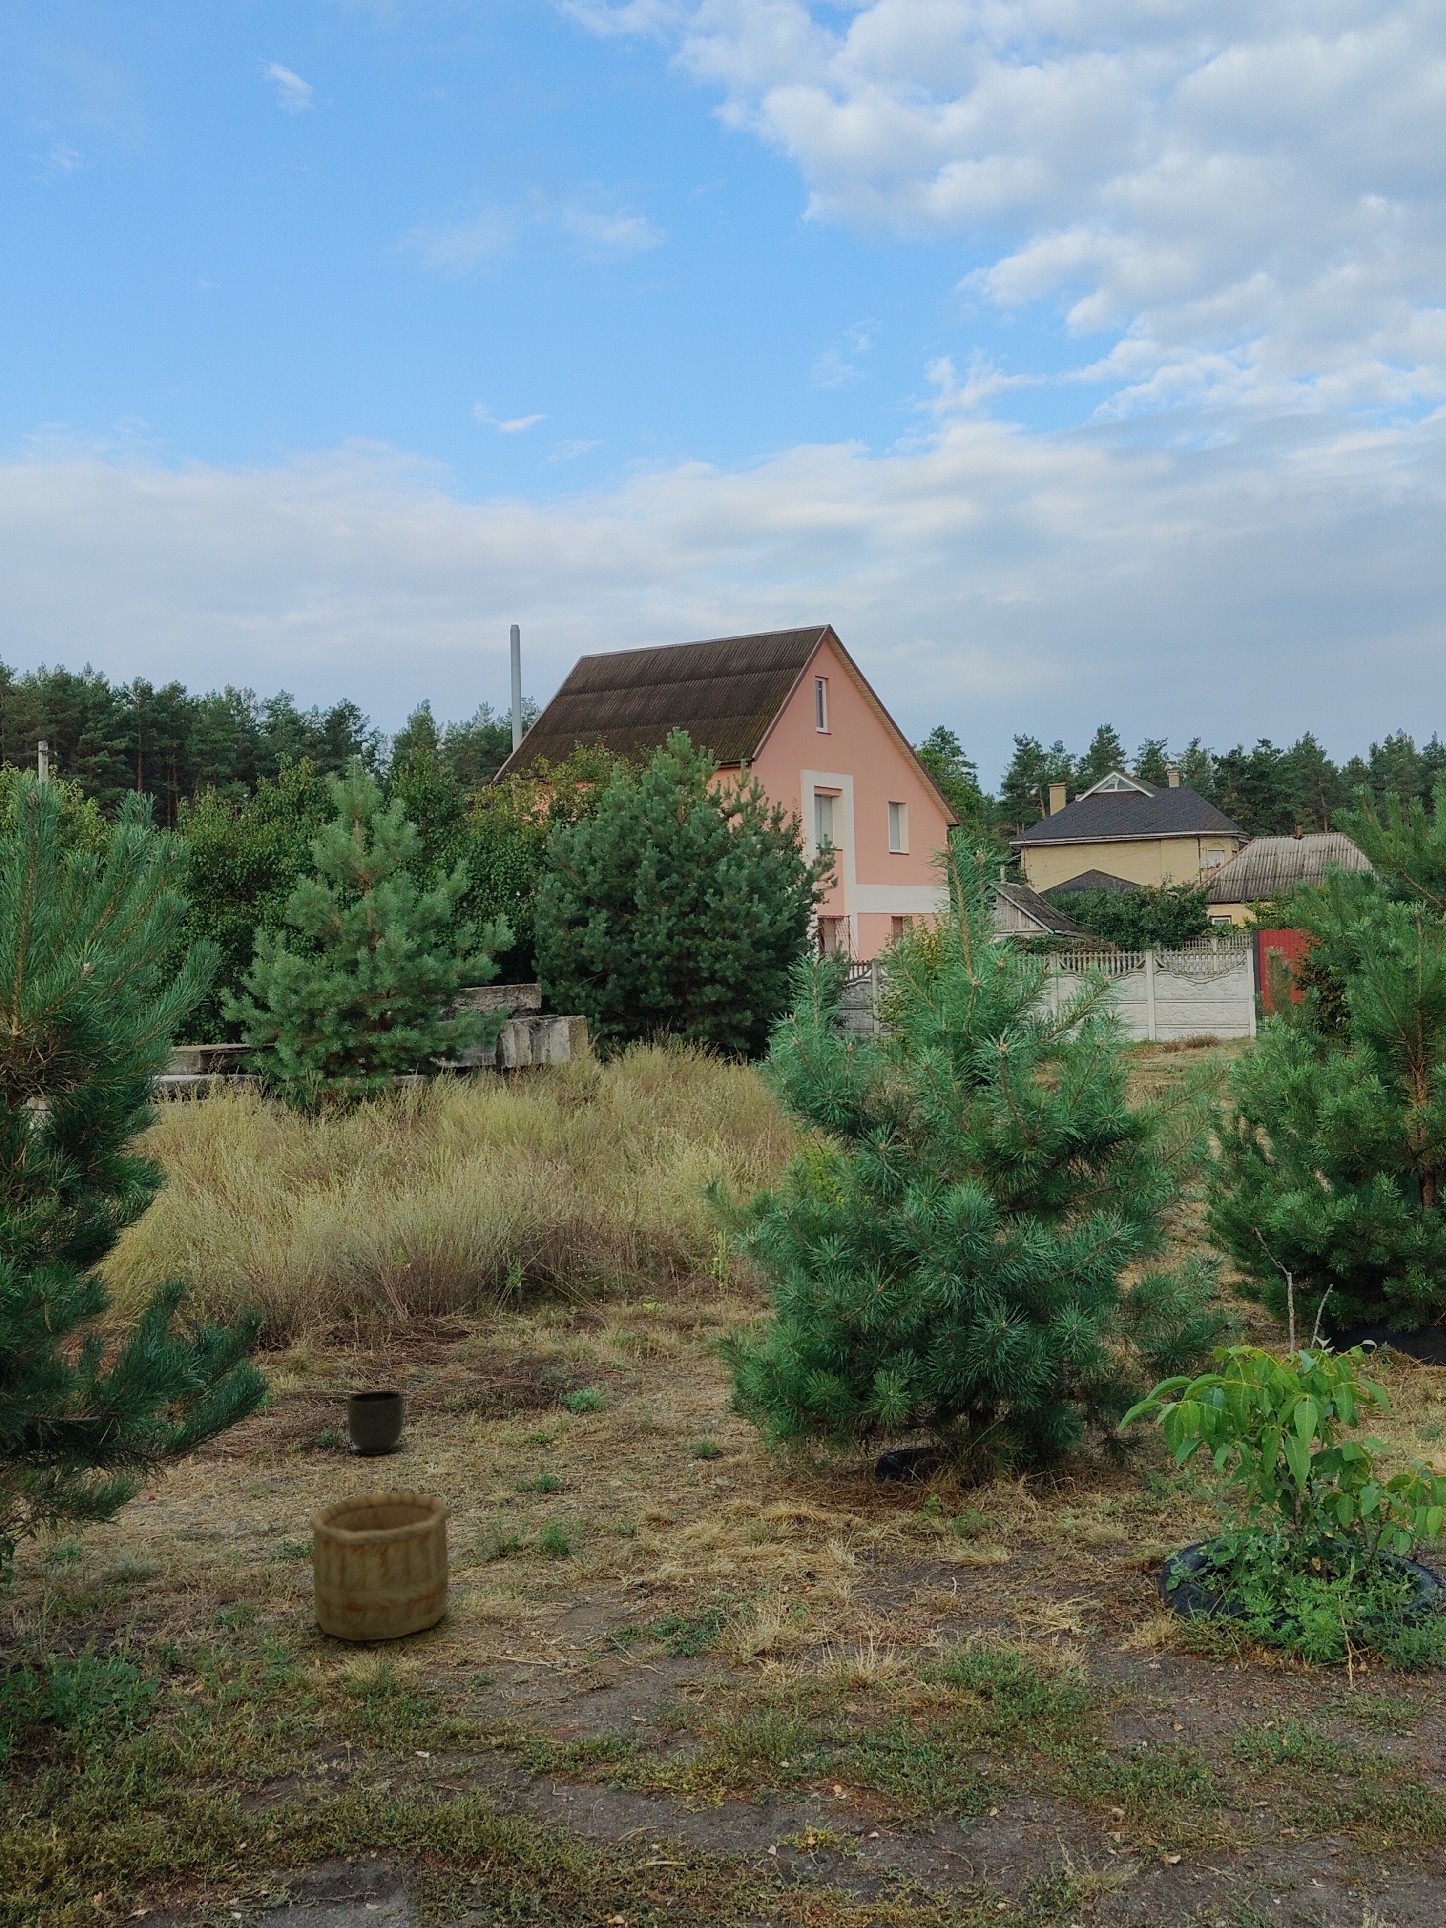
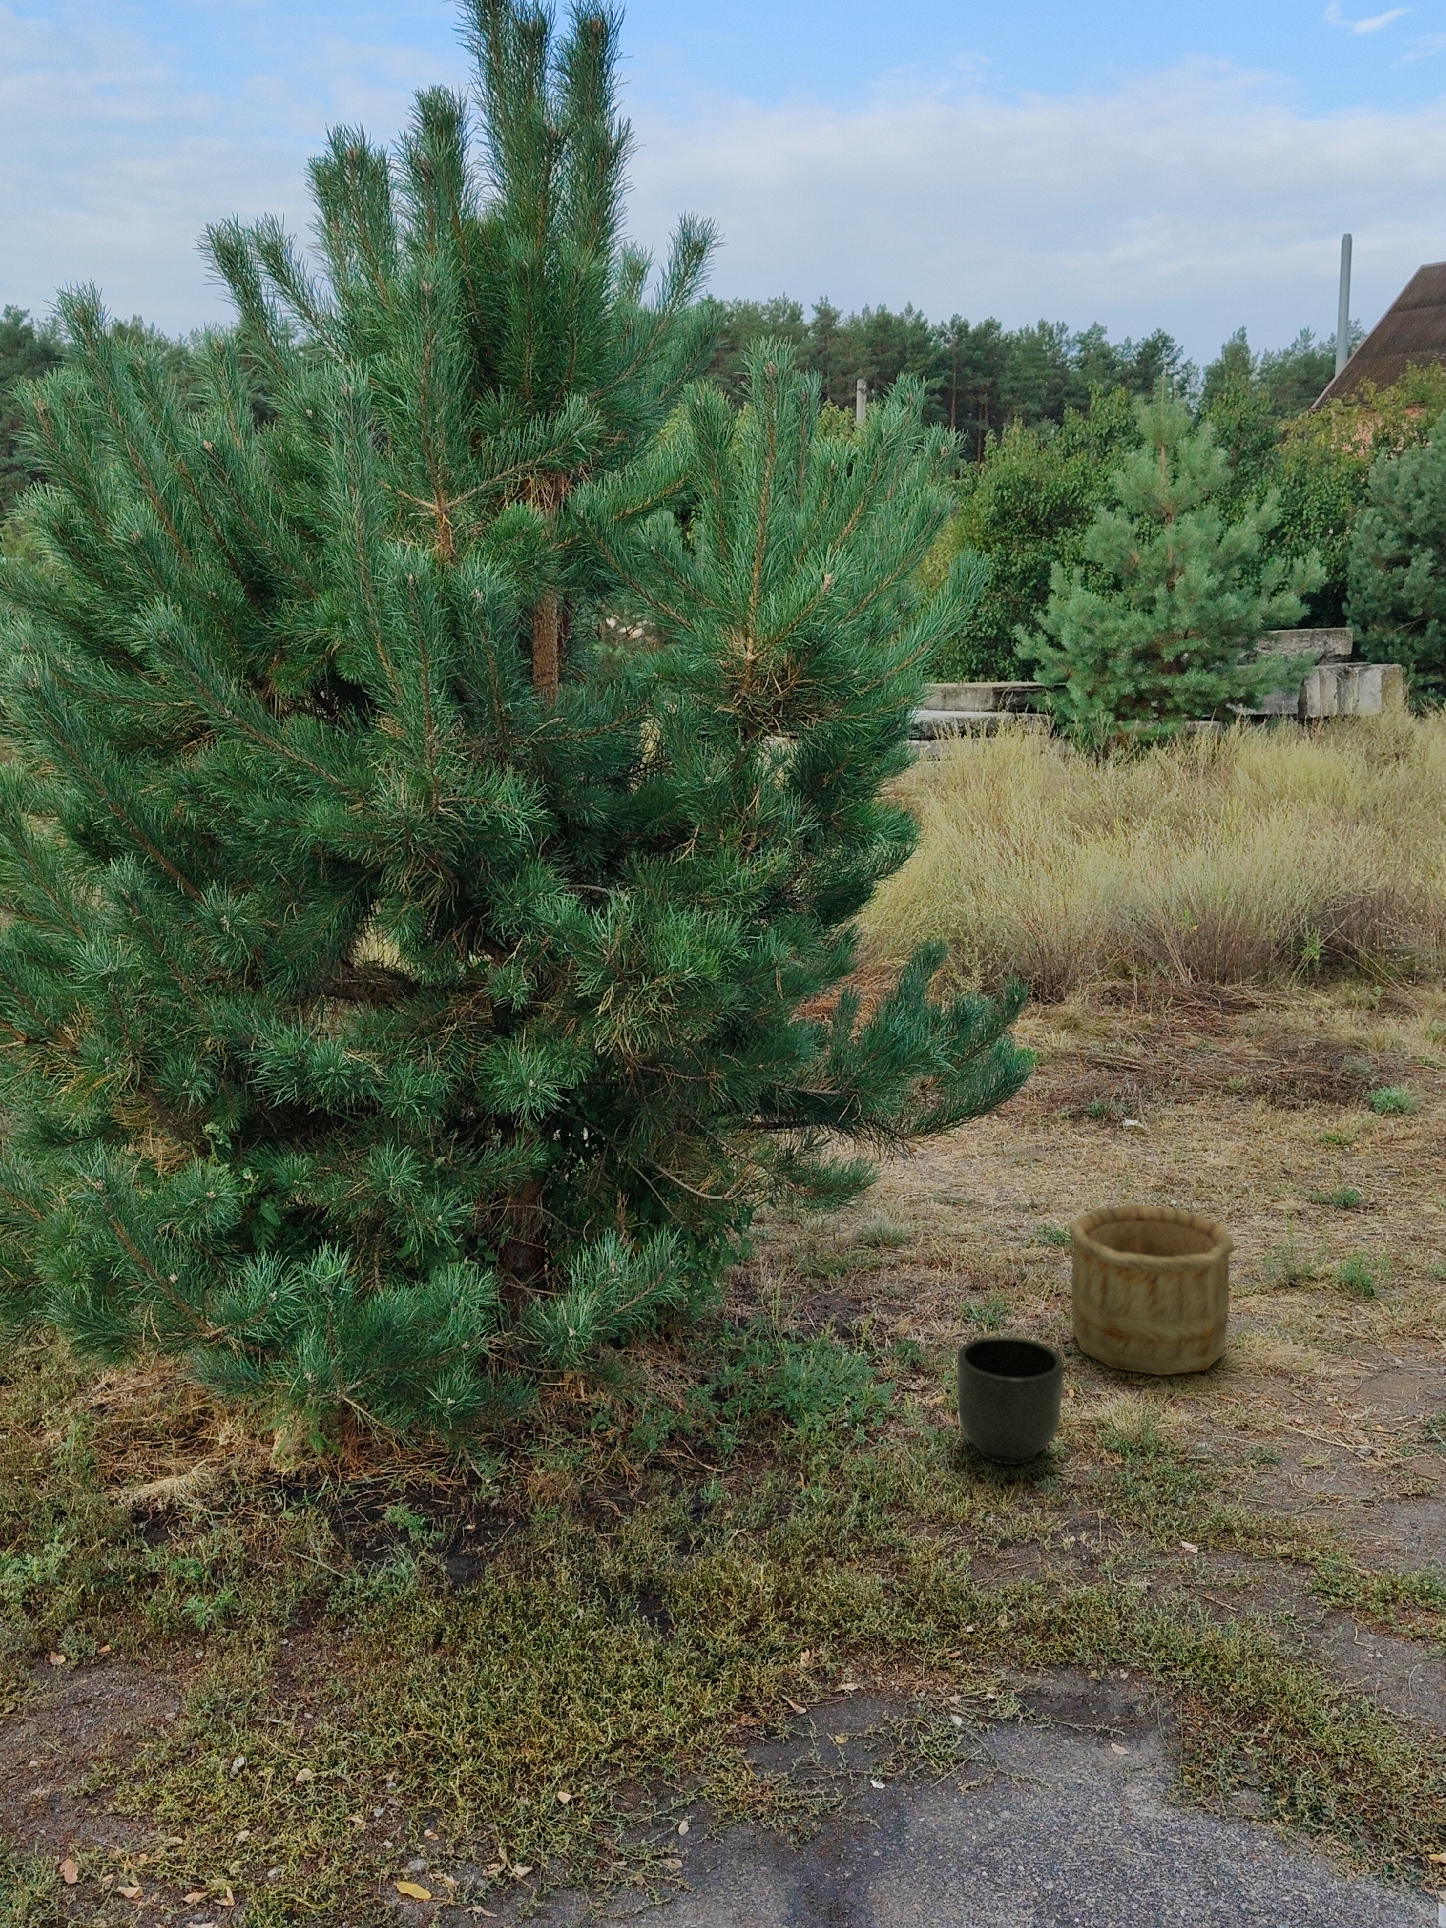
planter: present [347,1391,404,1455] -> present [957,1337,1064,1465]

